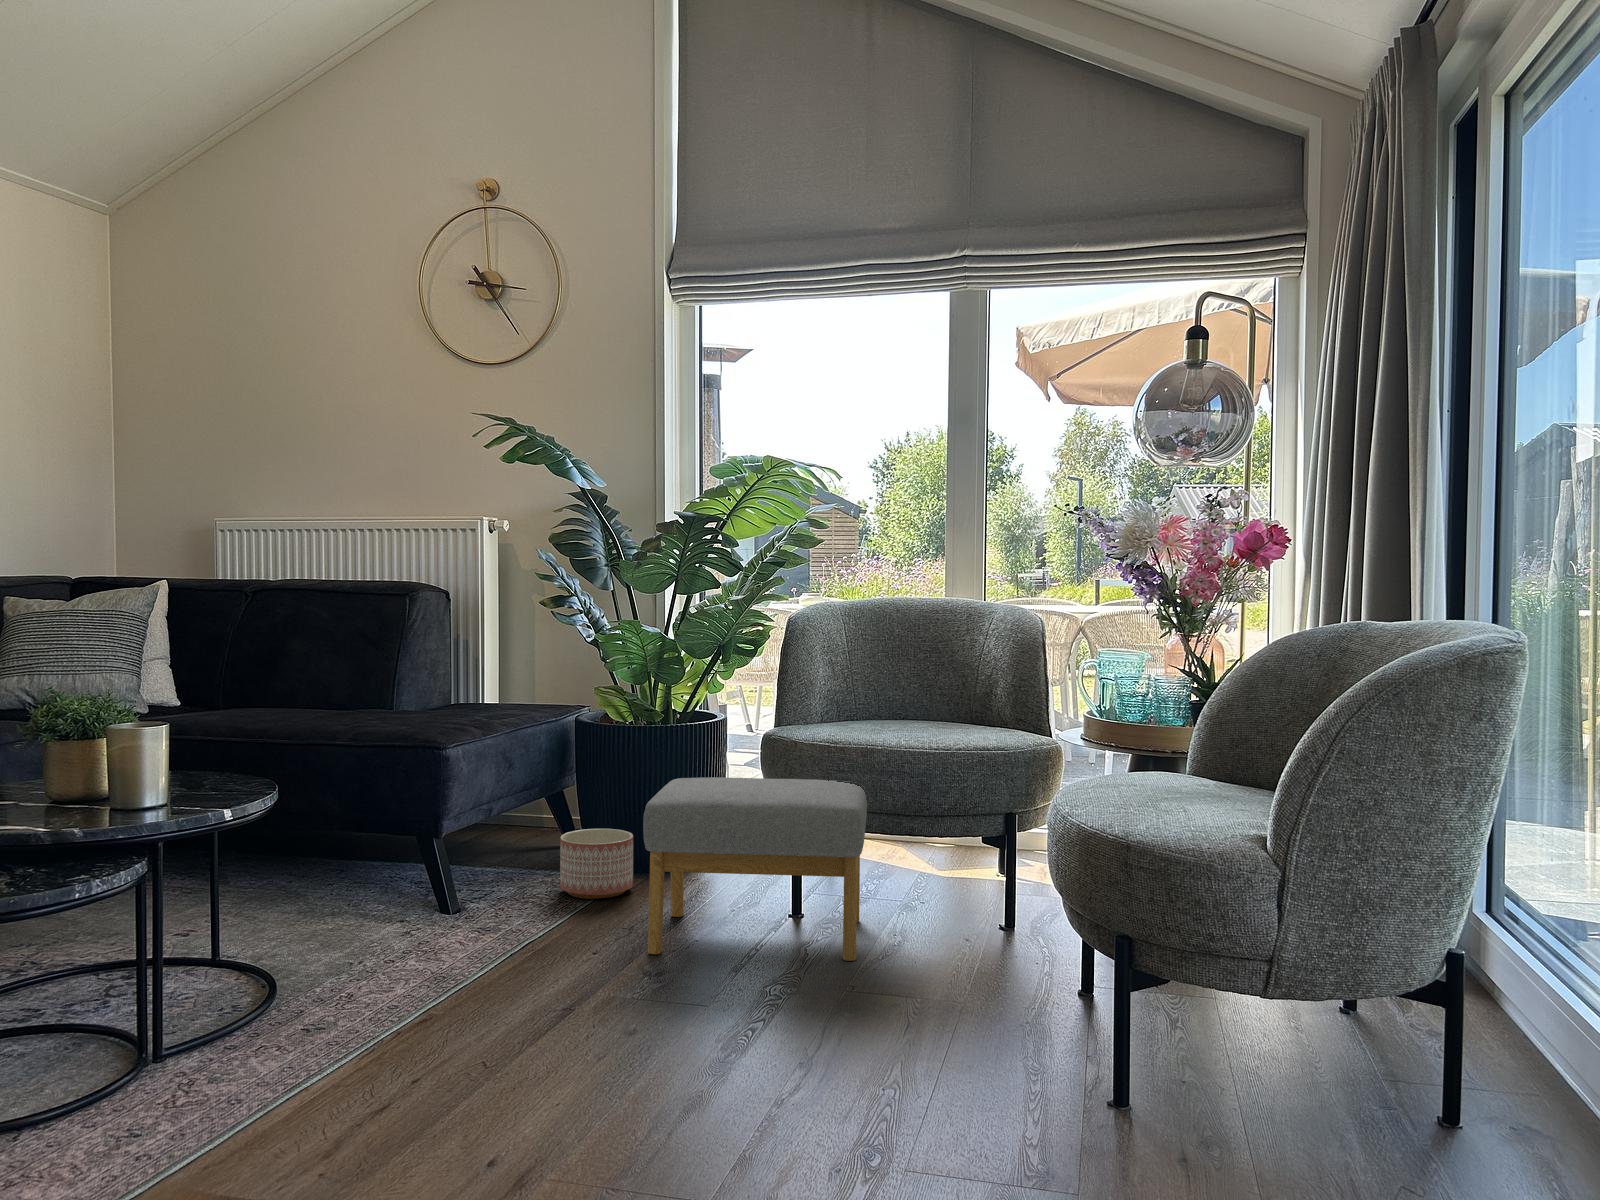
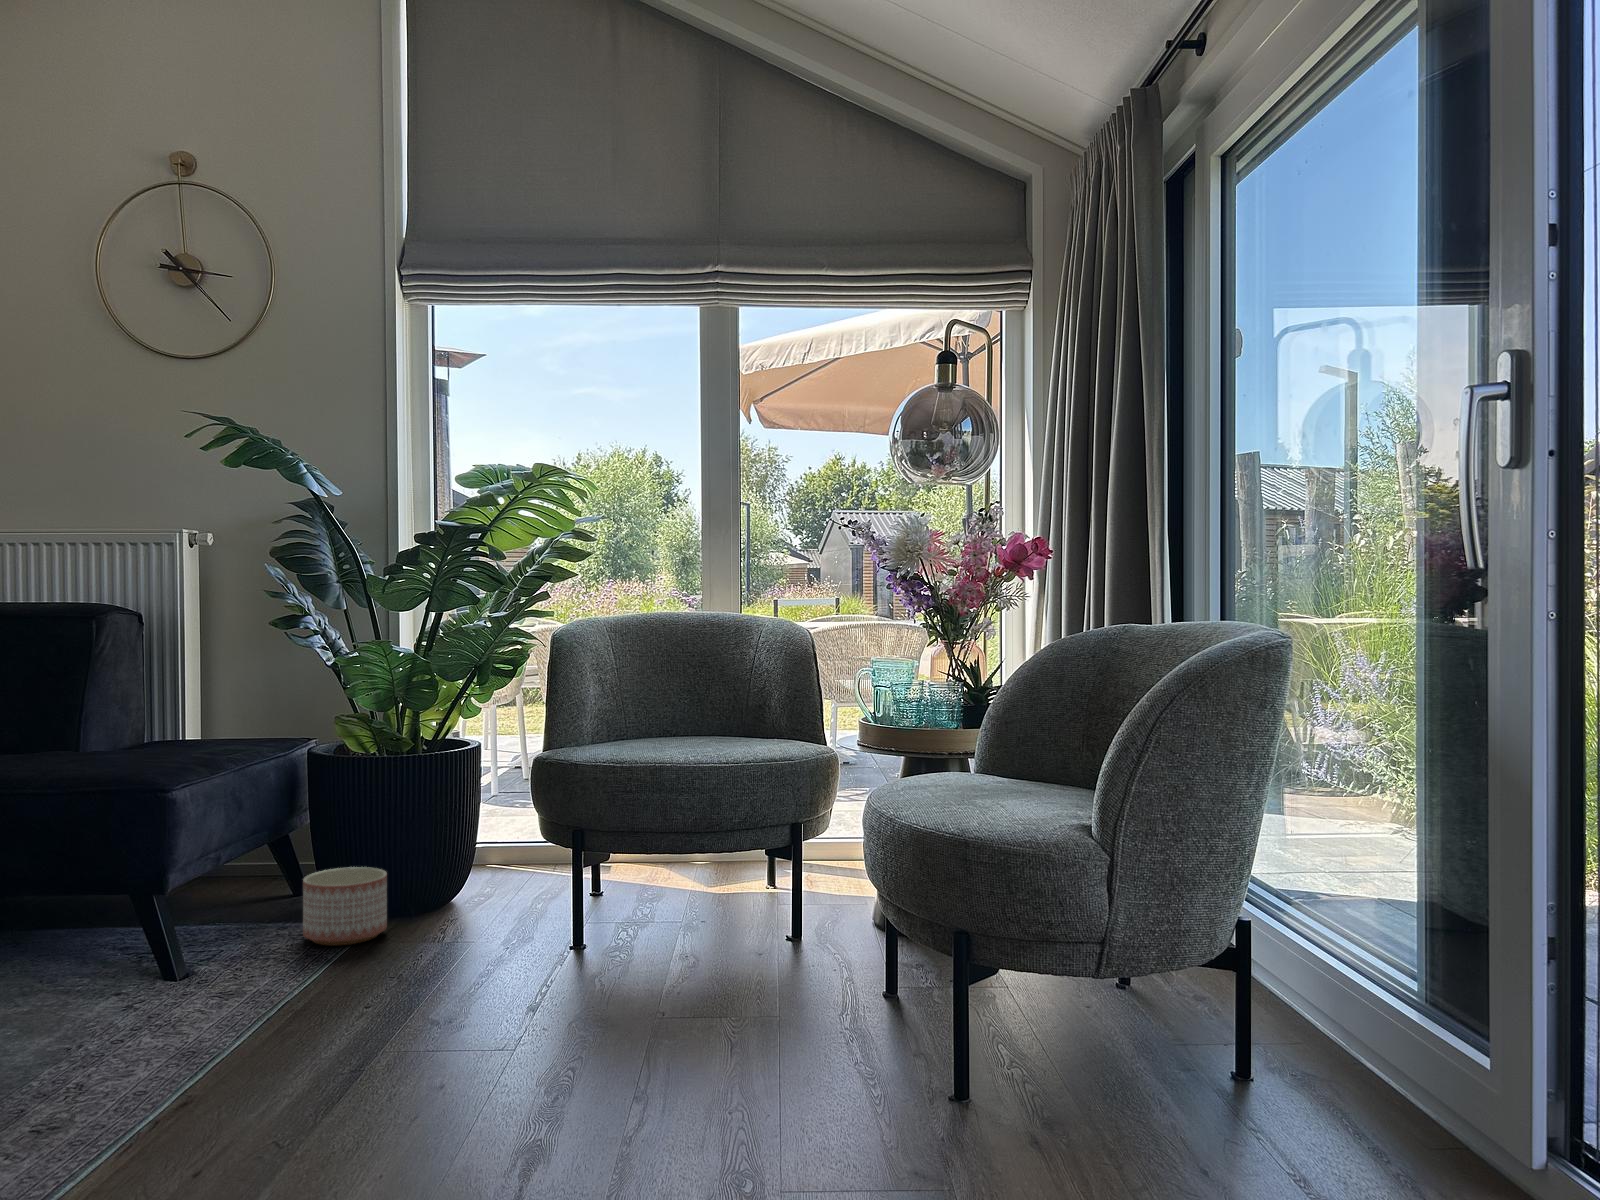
footstool: present [643,777,867,961] -> none [422,801,660,999]

